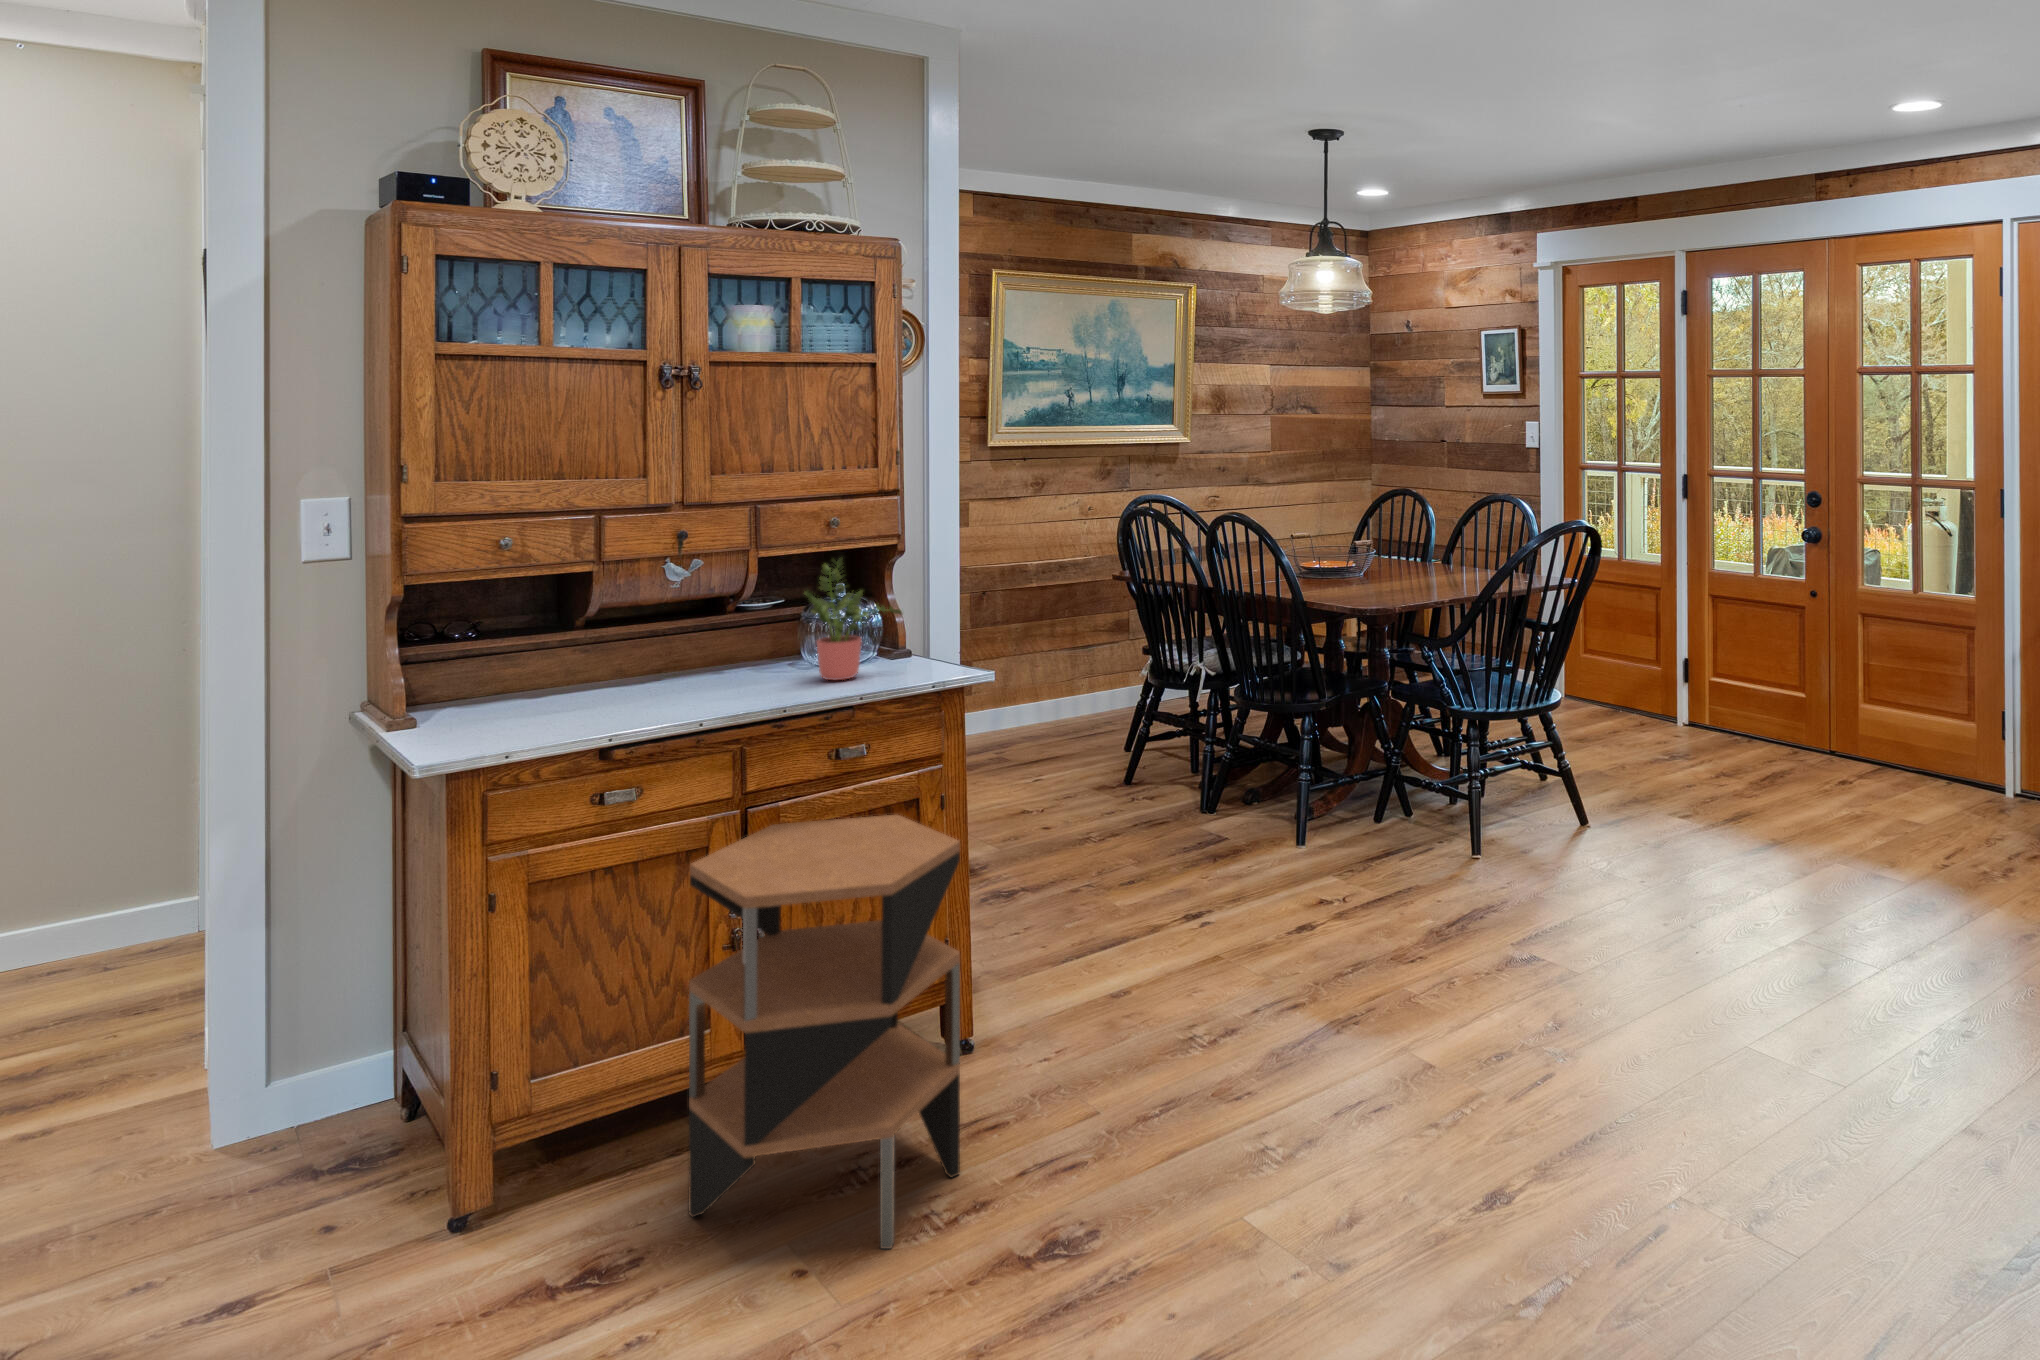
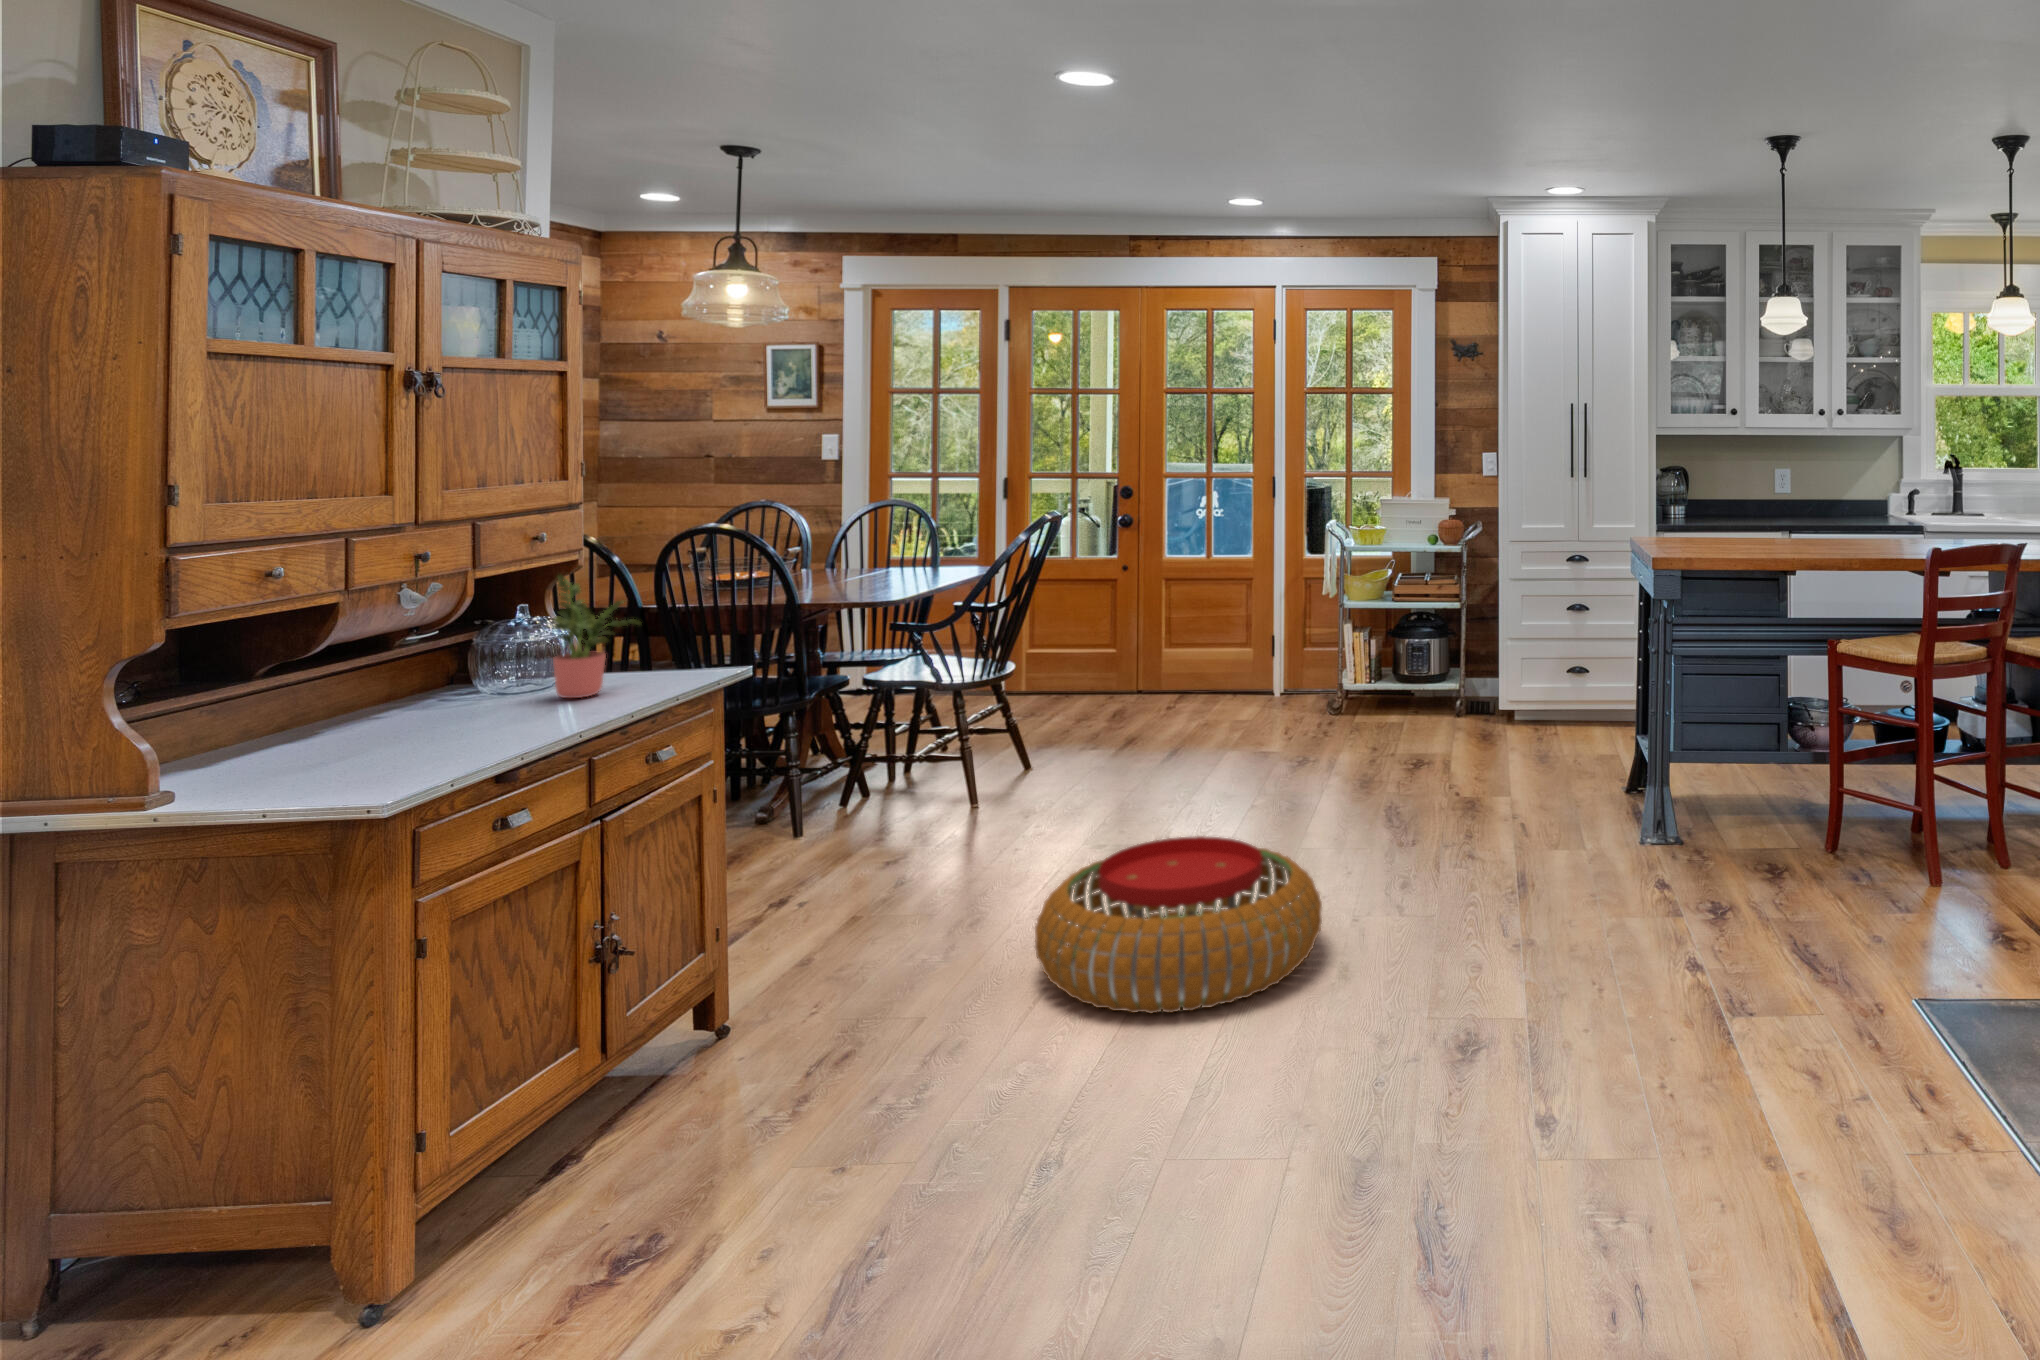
side table: present [689,815,960,1249] -> none [612,799,864,1215]
pouf: none [1237,978,1624,1261] -> present [1035,836,1322,1013]

